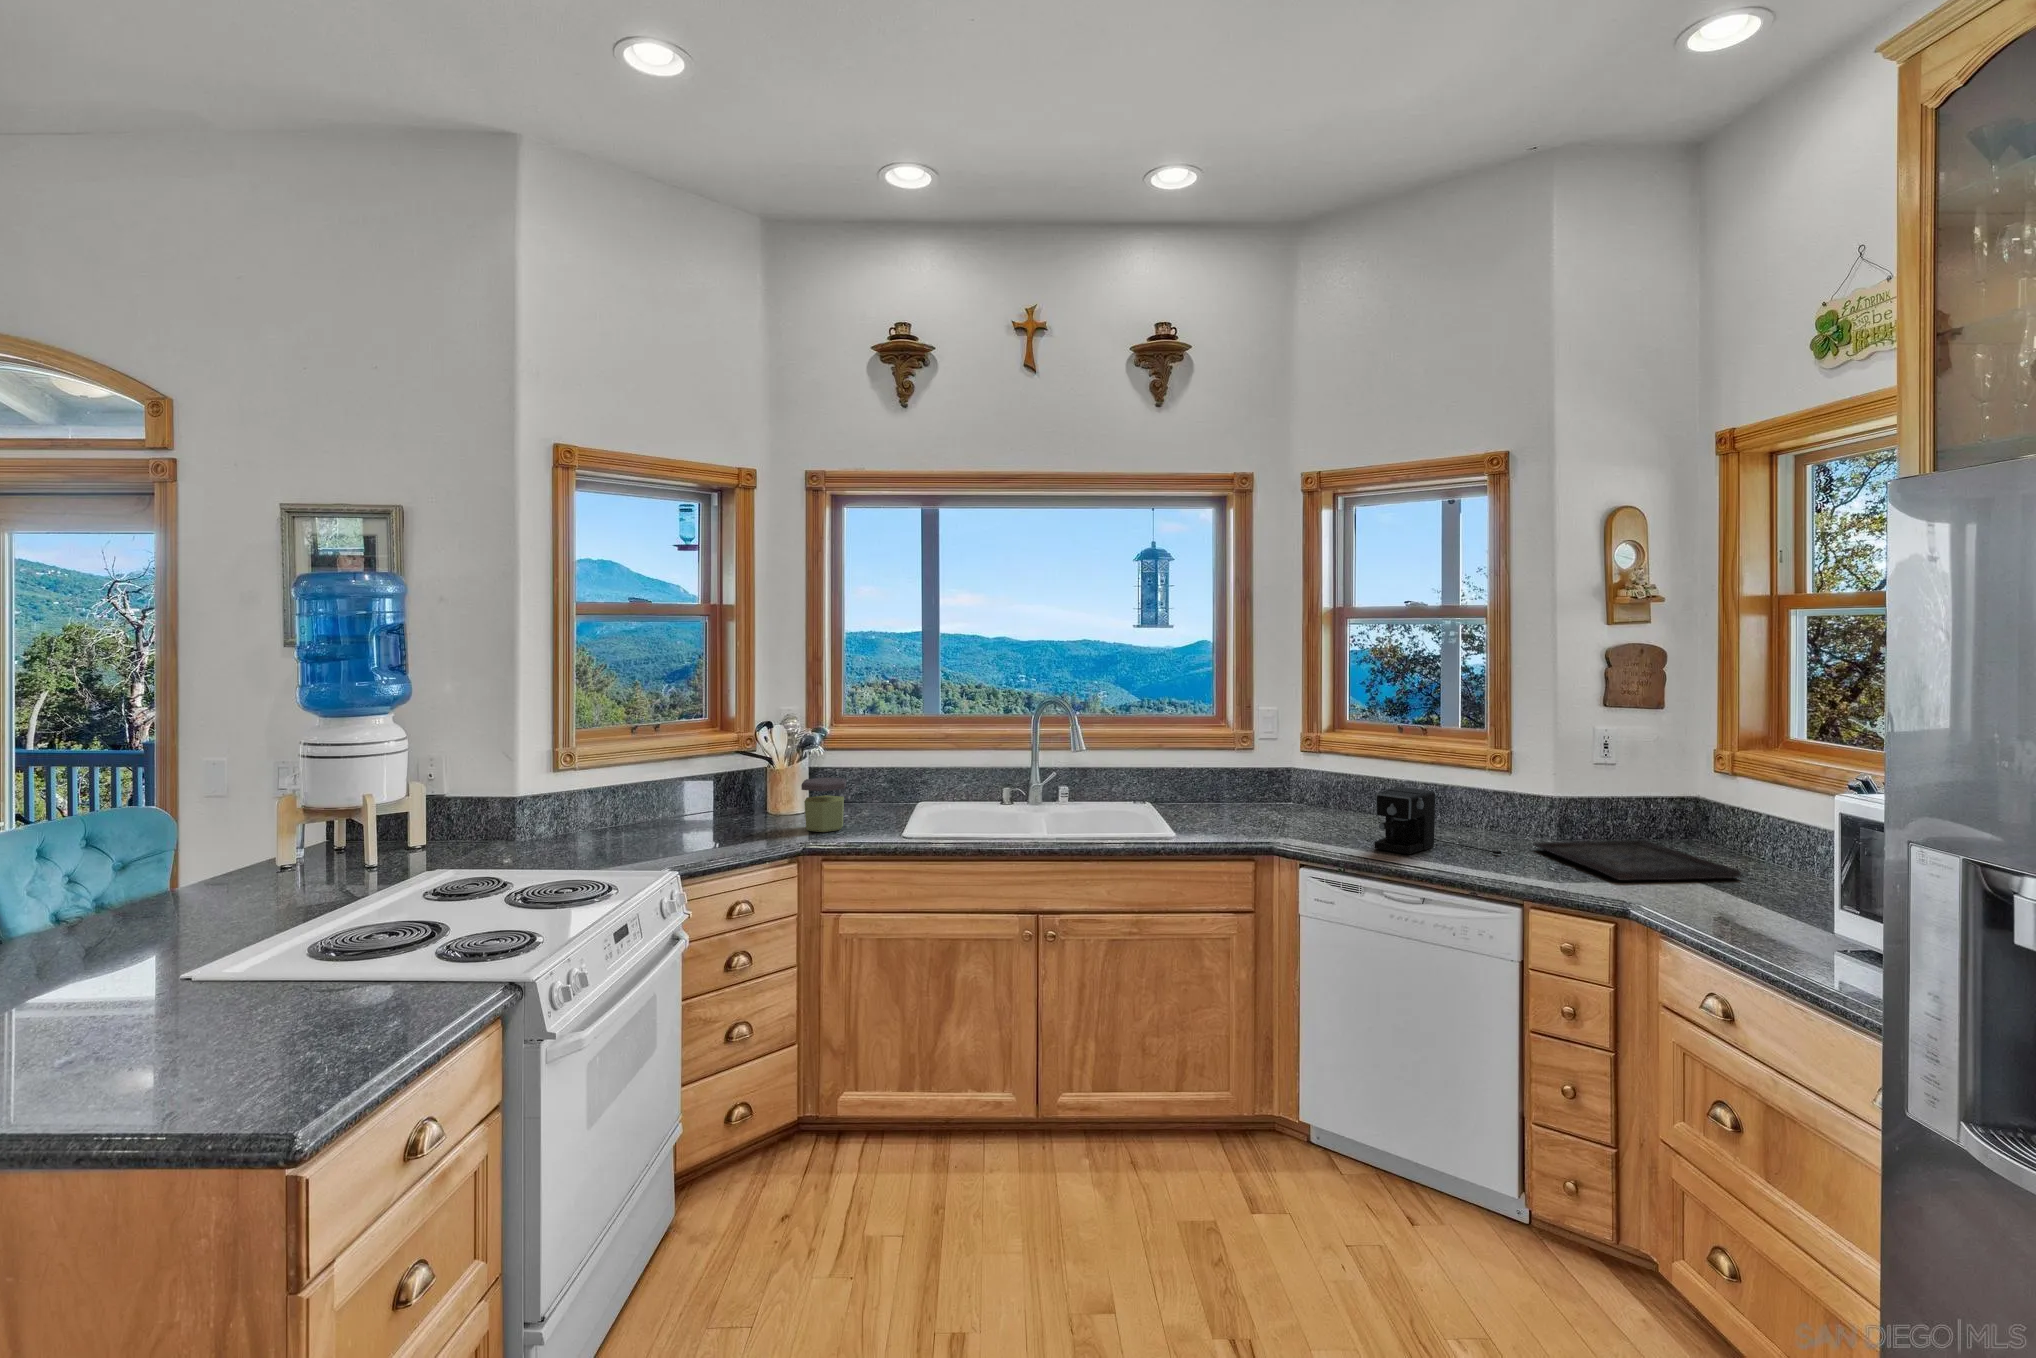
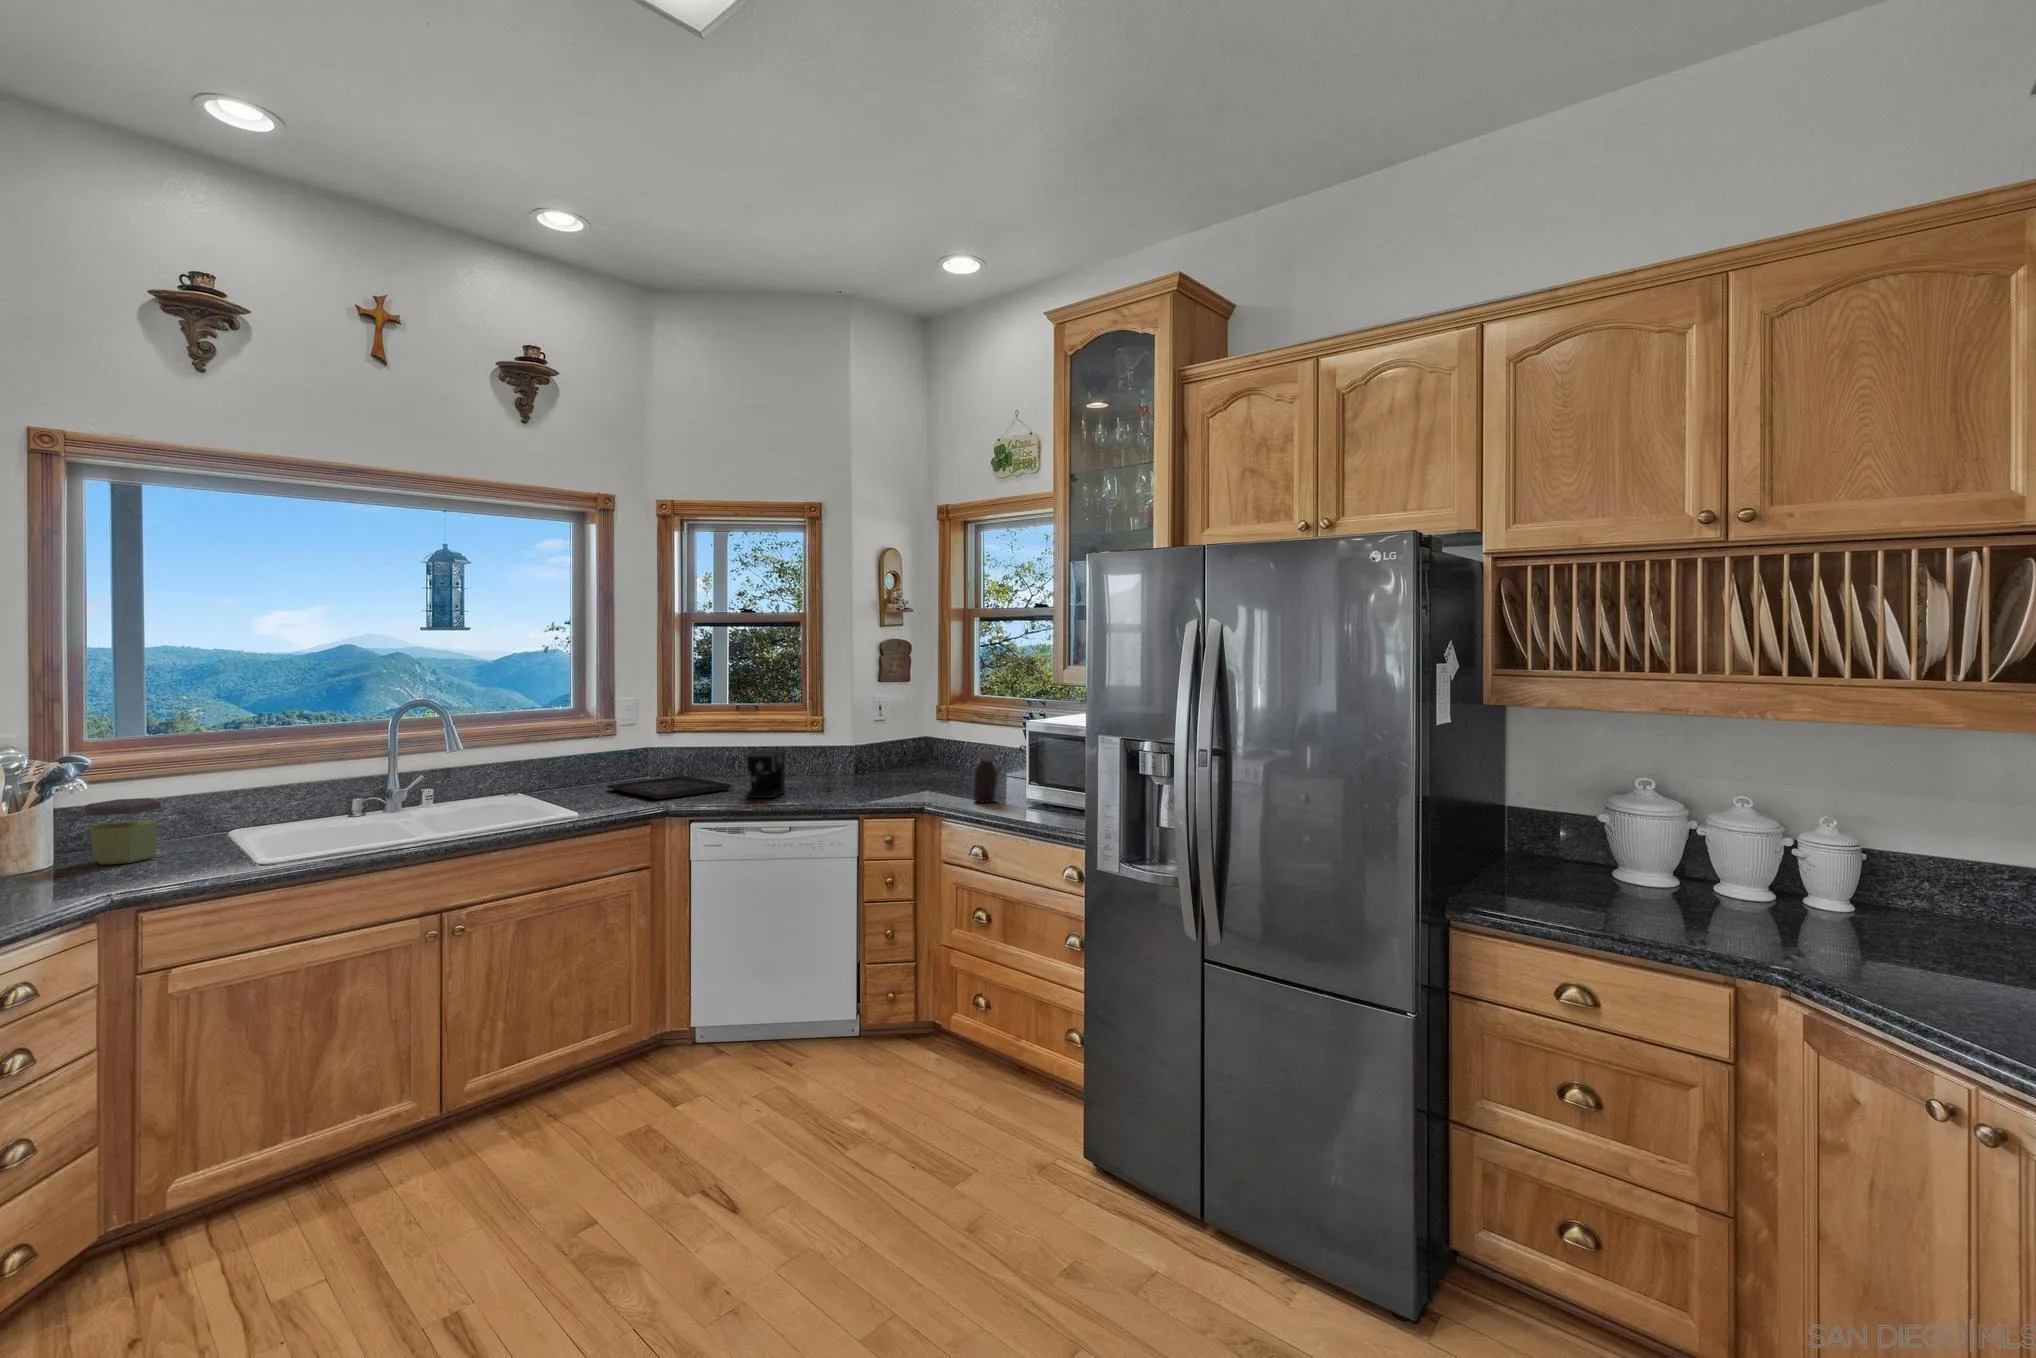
bottle: none [1725,833,1780,924] -> present [972,749,998,803]
tray: present [1534,840,1741,880] -> present [607,776,731,799]

